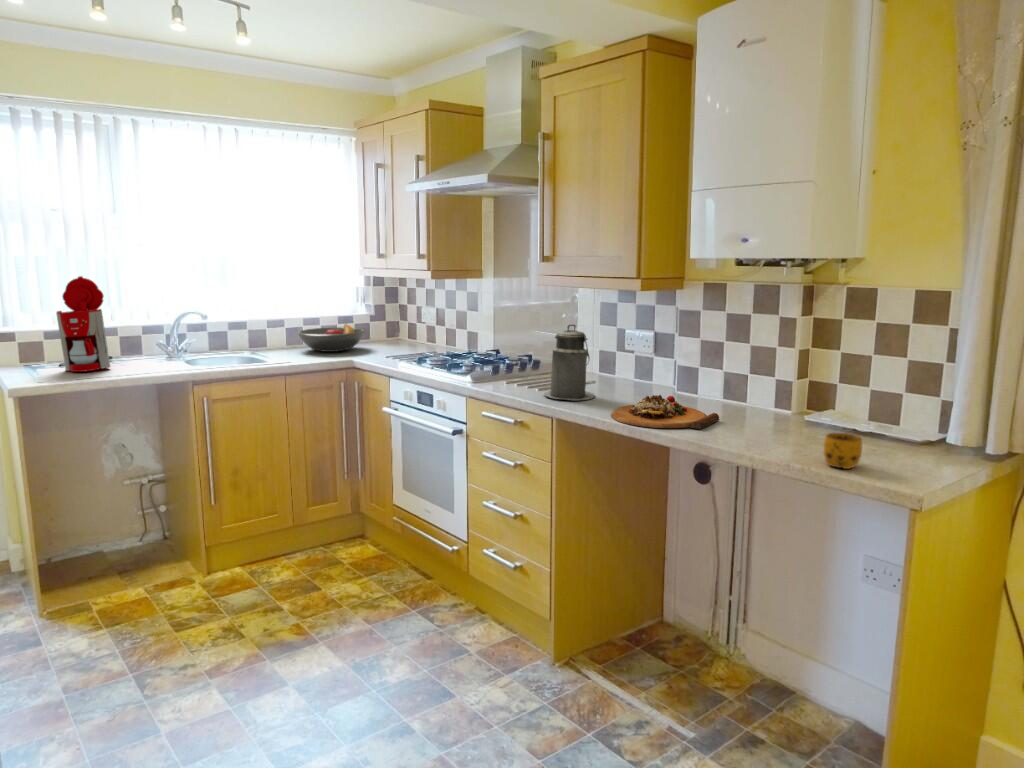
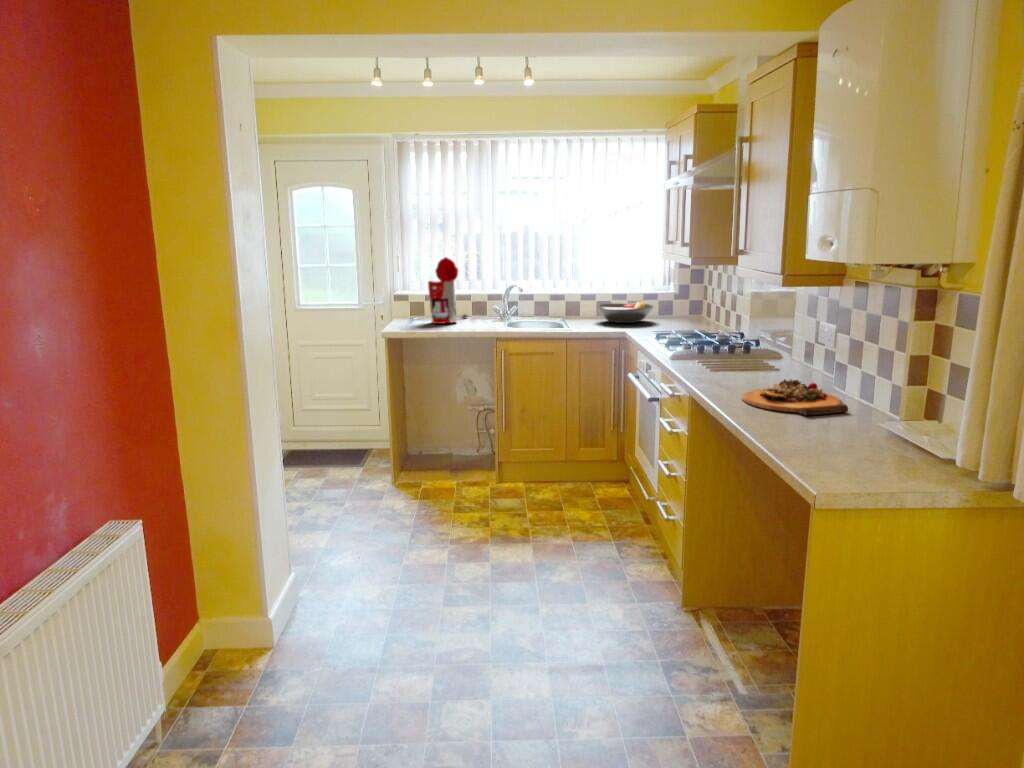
canister: present [544,325,595,400] -> none [720,307,771,380]
mug: present [824,433,862,469] -> none [861,430,910,469]

